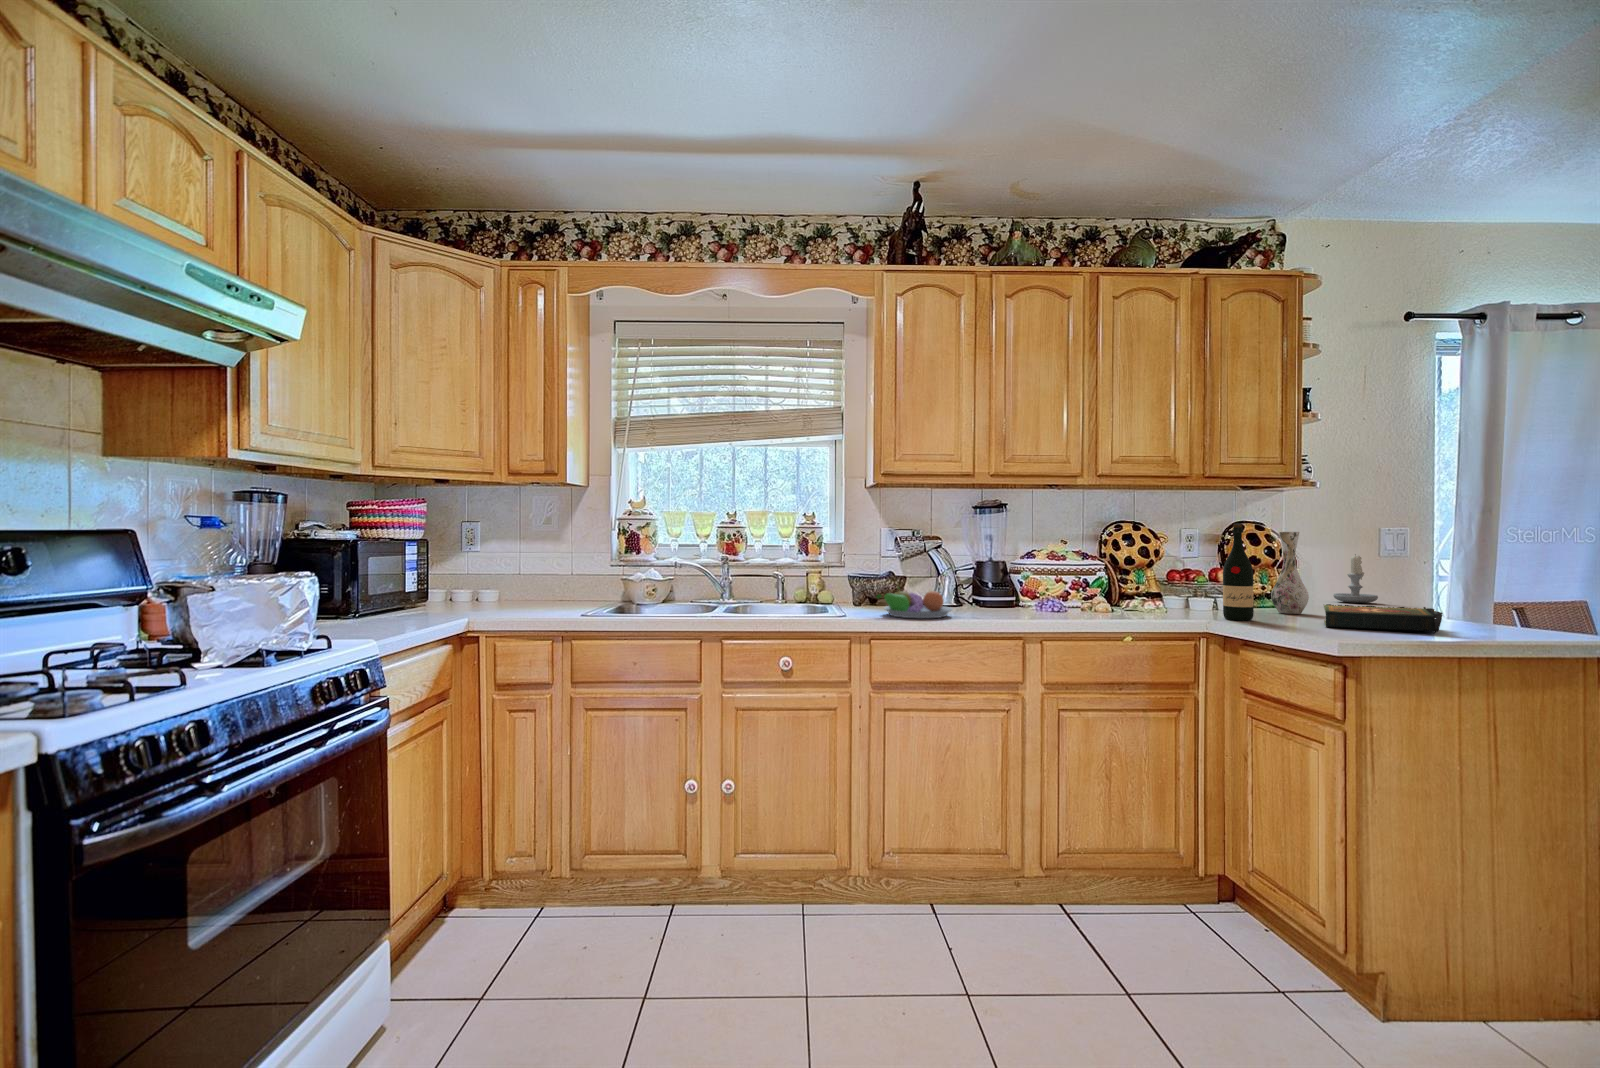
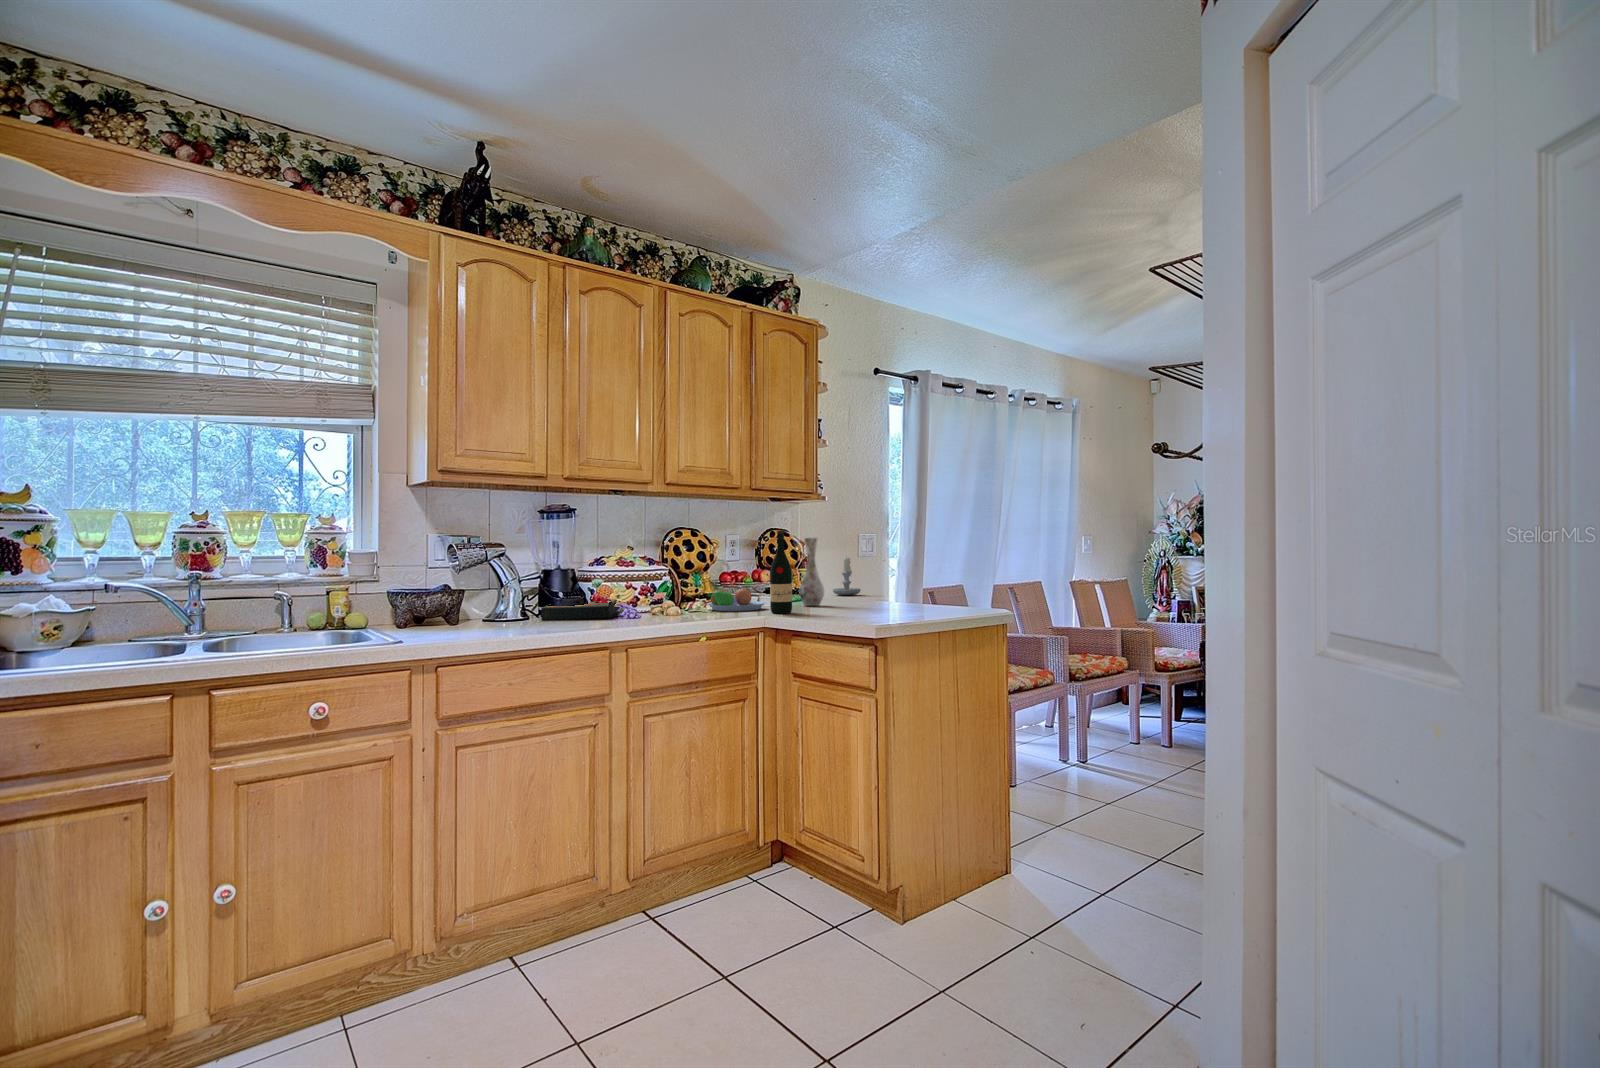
fruit bowl: present [877,590,952,618] -> present [707,586,765,611]
book: present [1324,604,1443,633] -> present [541,601,625,620]

